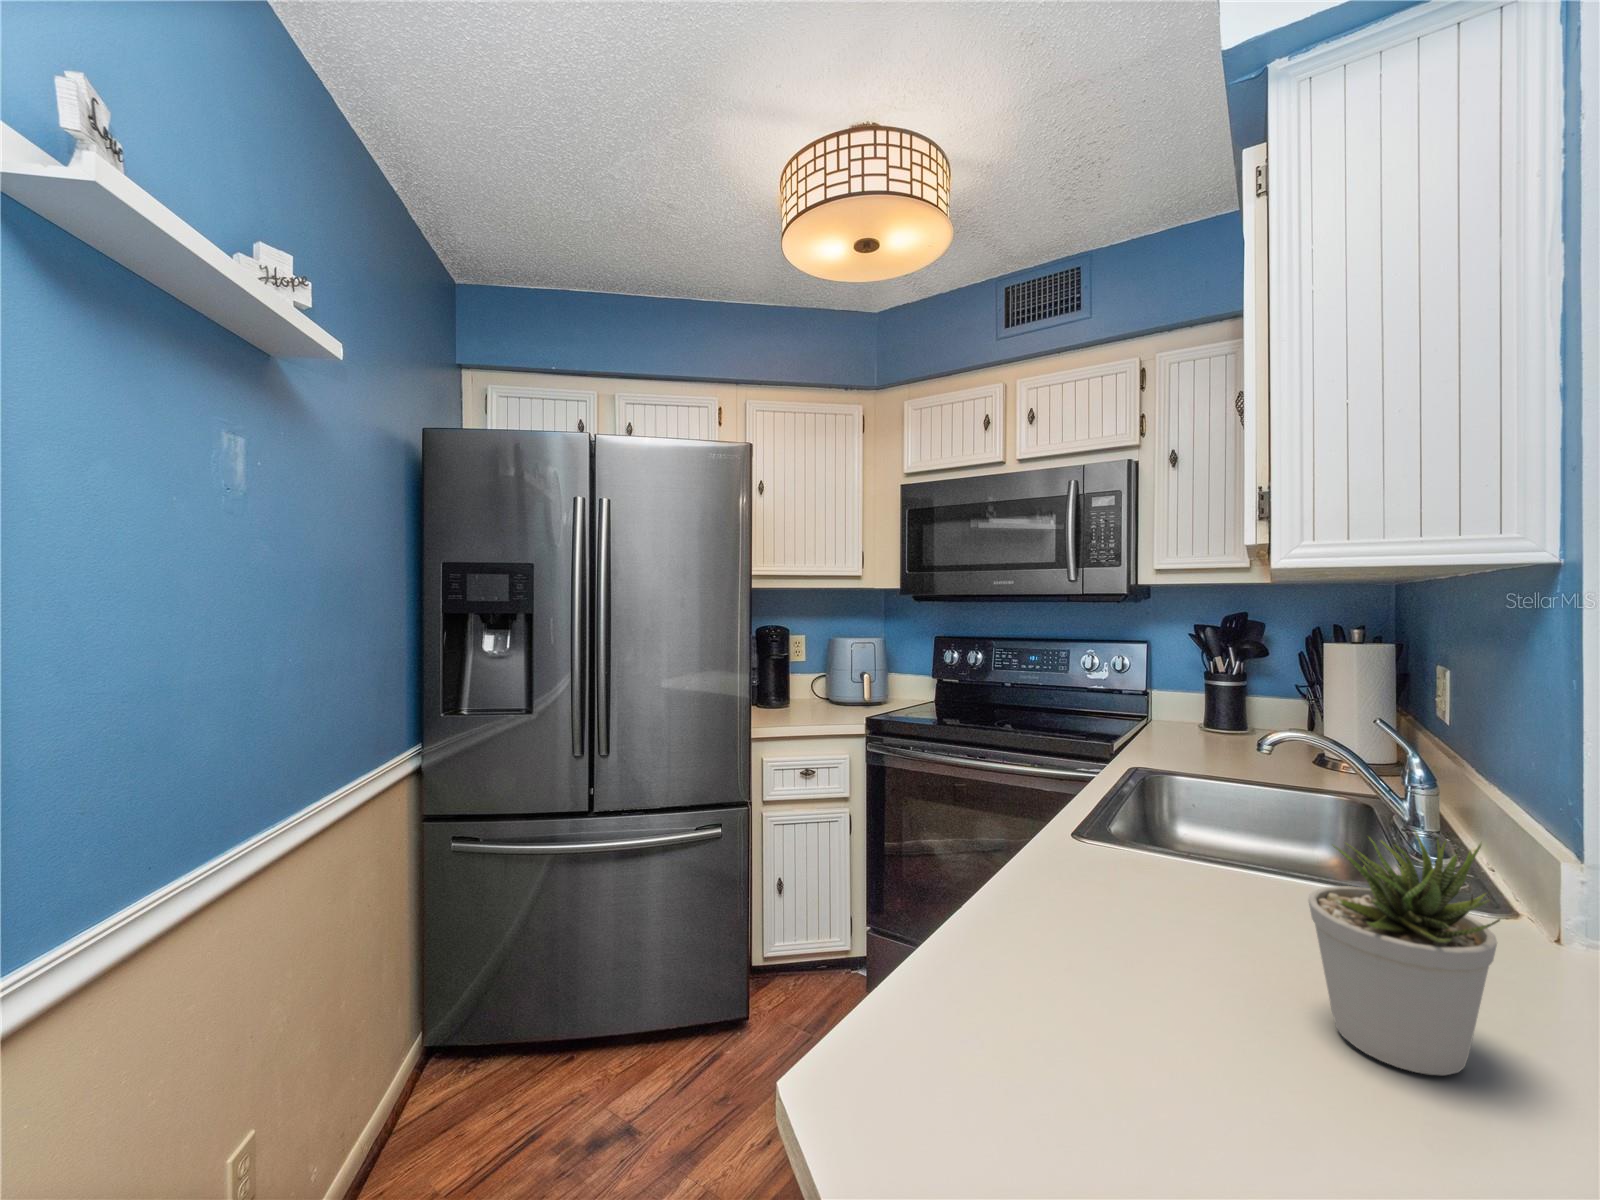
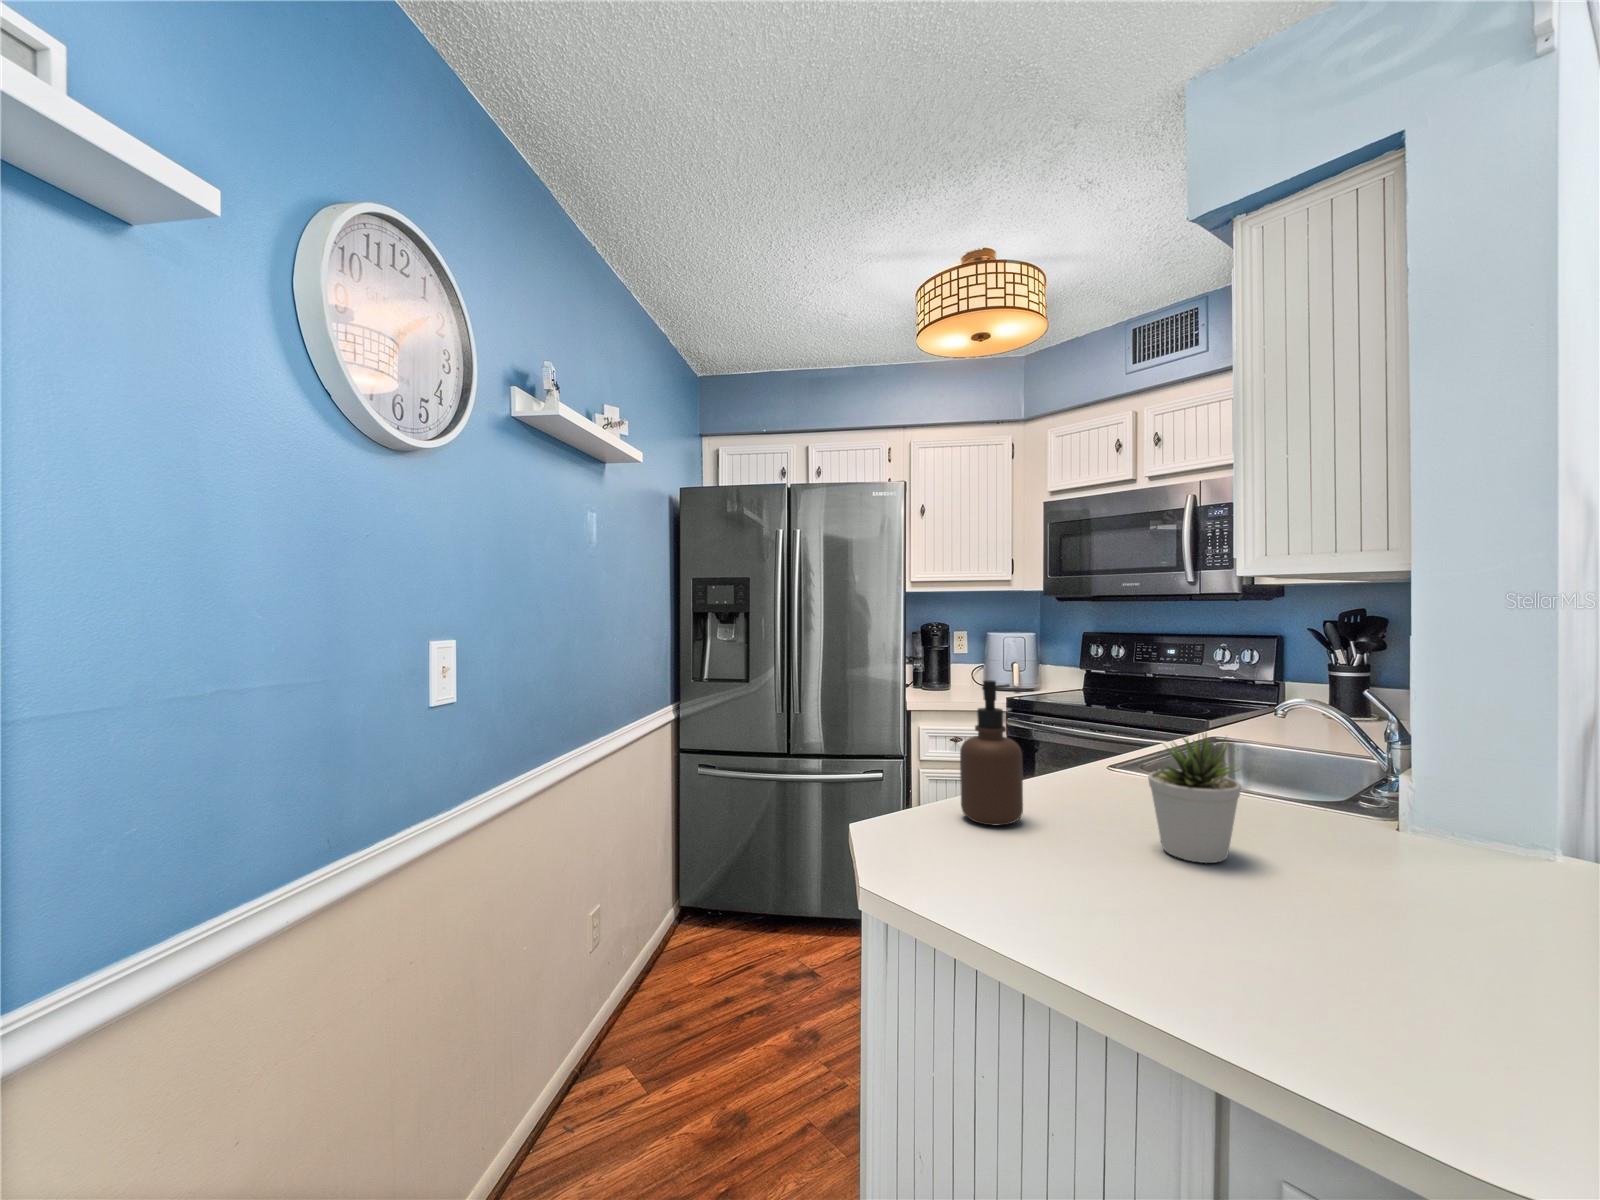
soap dispenser: none [967,742,1082,1017] -> present [960,680,1023,825]

